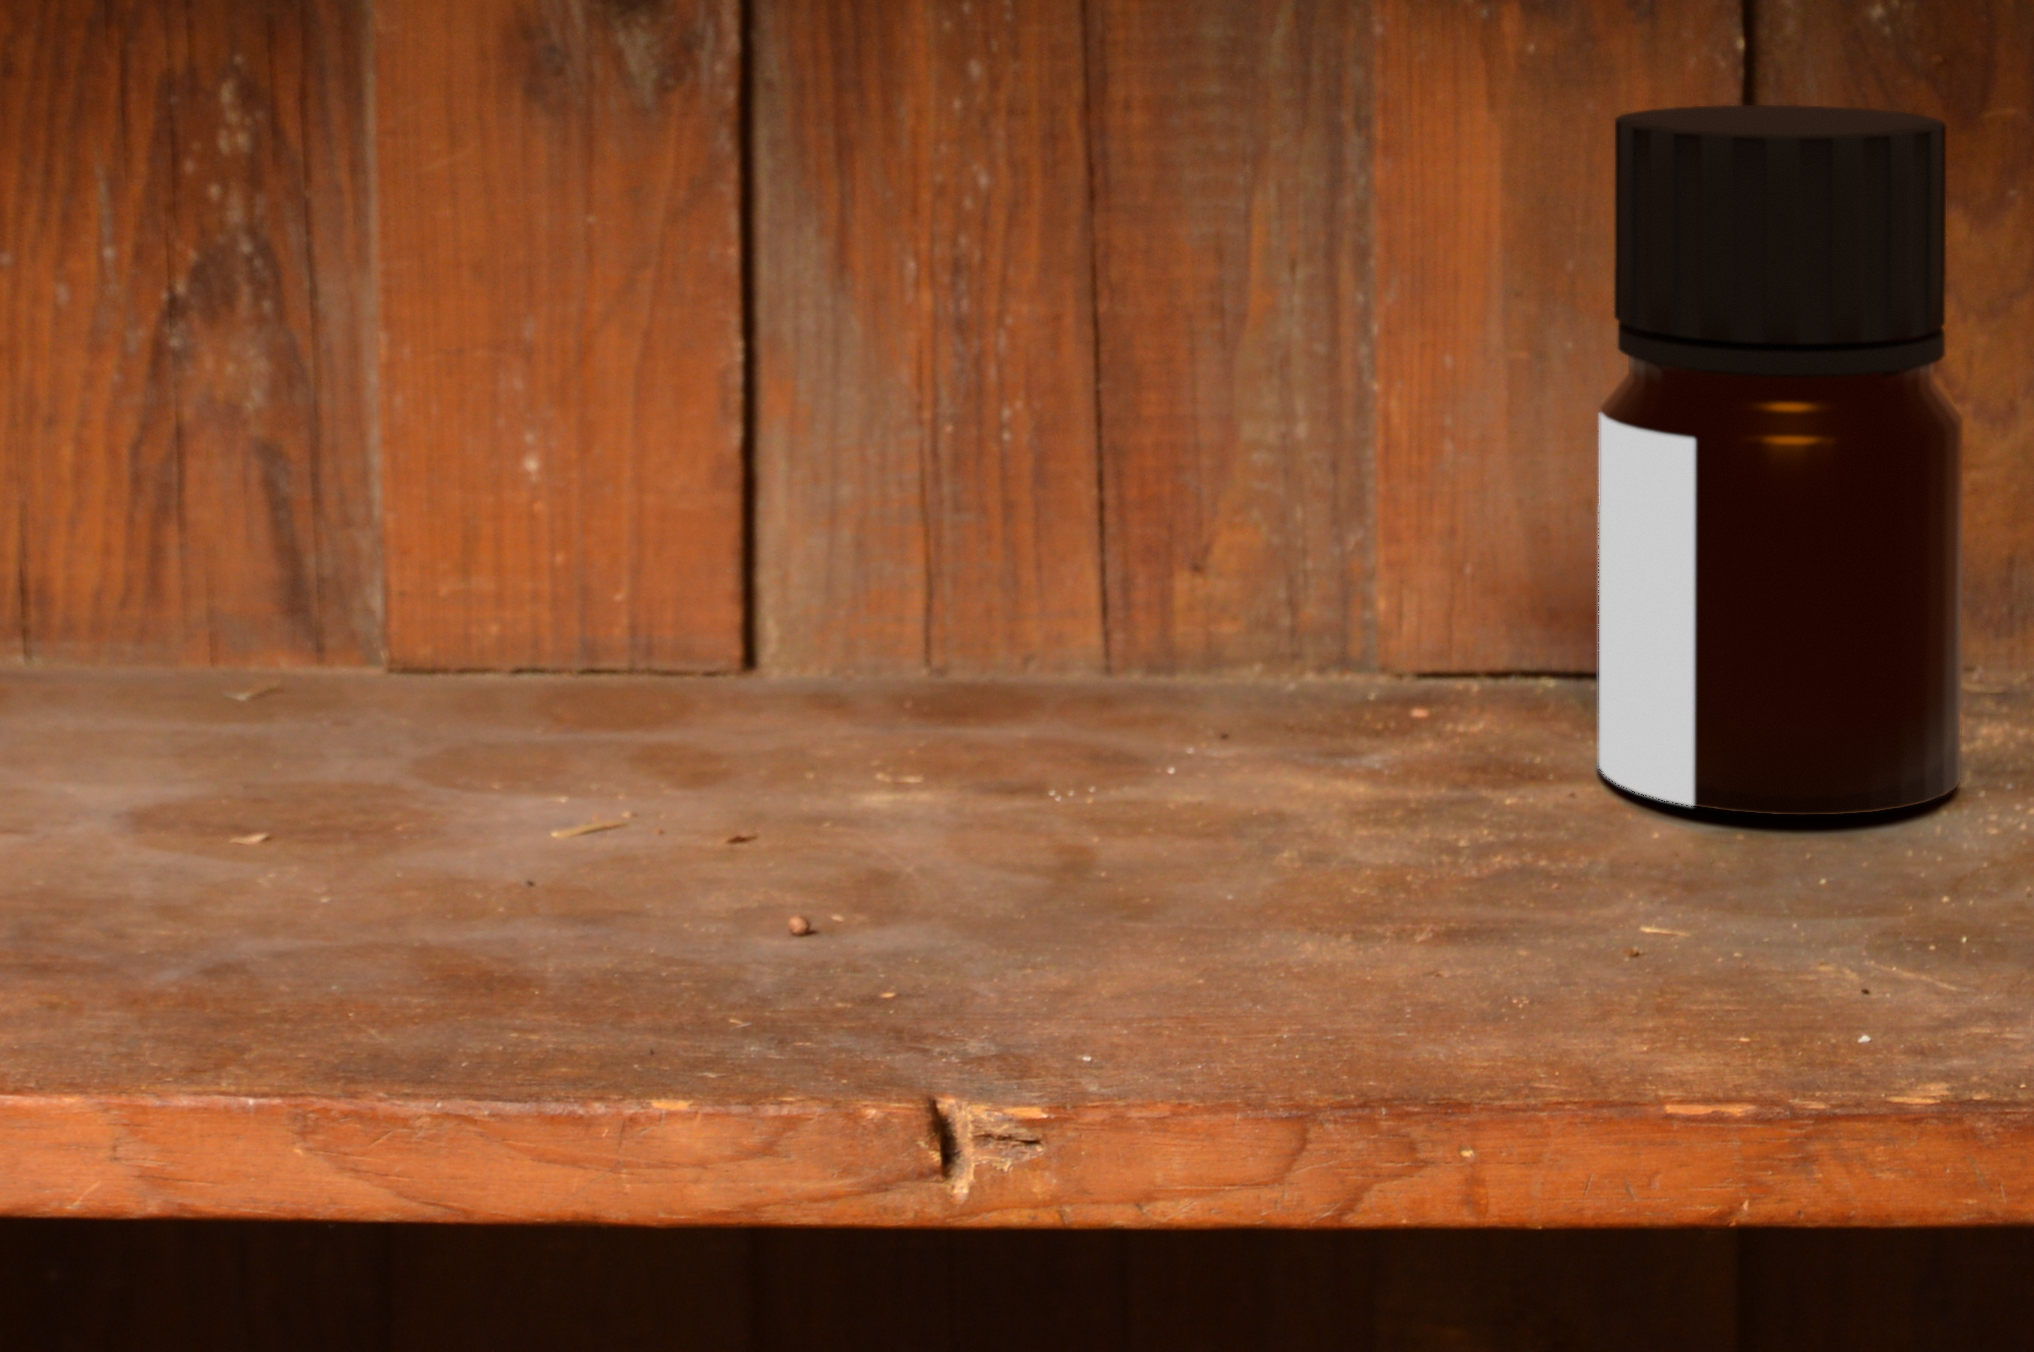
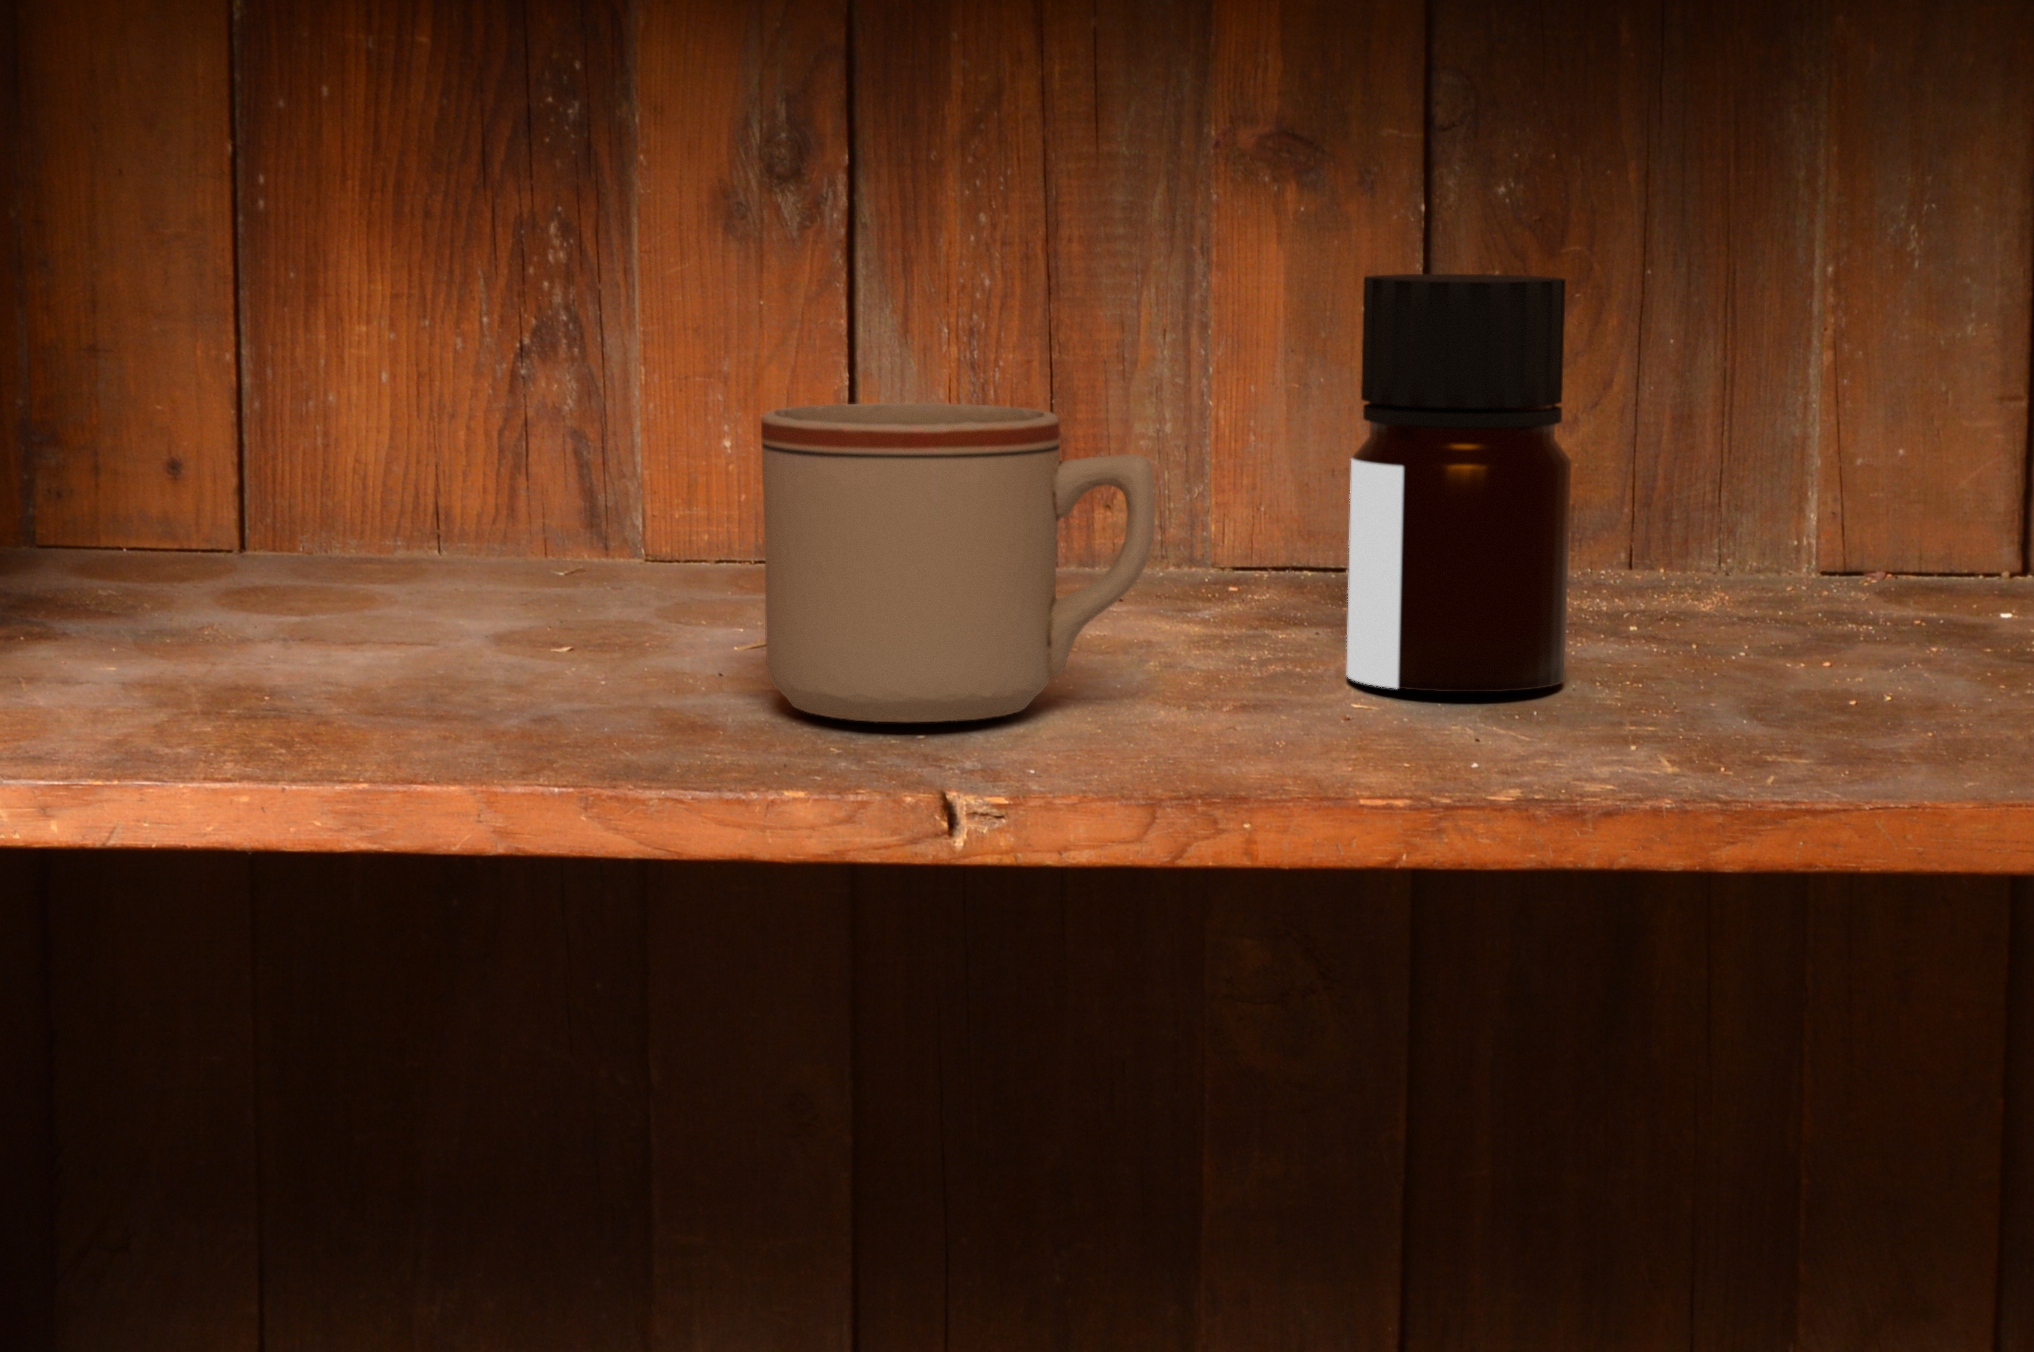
mug: none [627,335,1290,914] -> present [761,403,1155,722]

